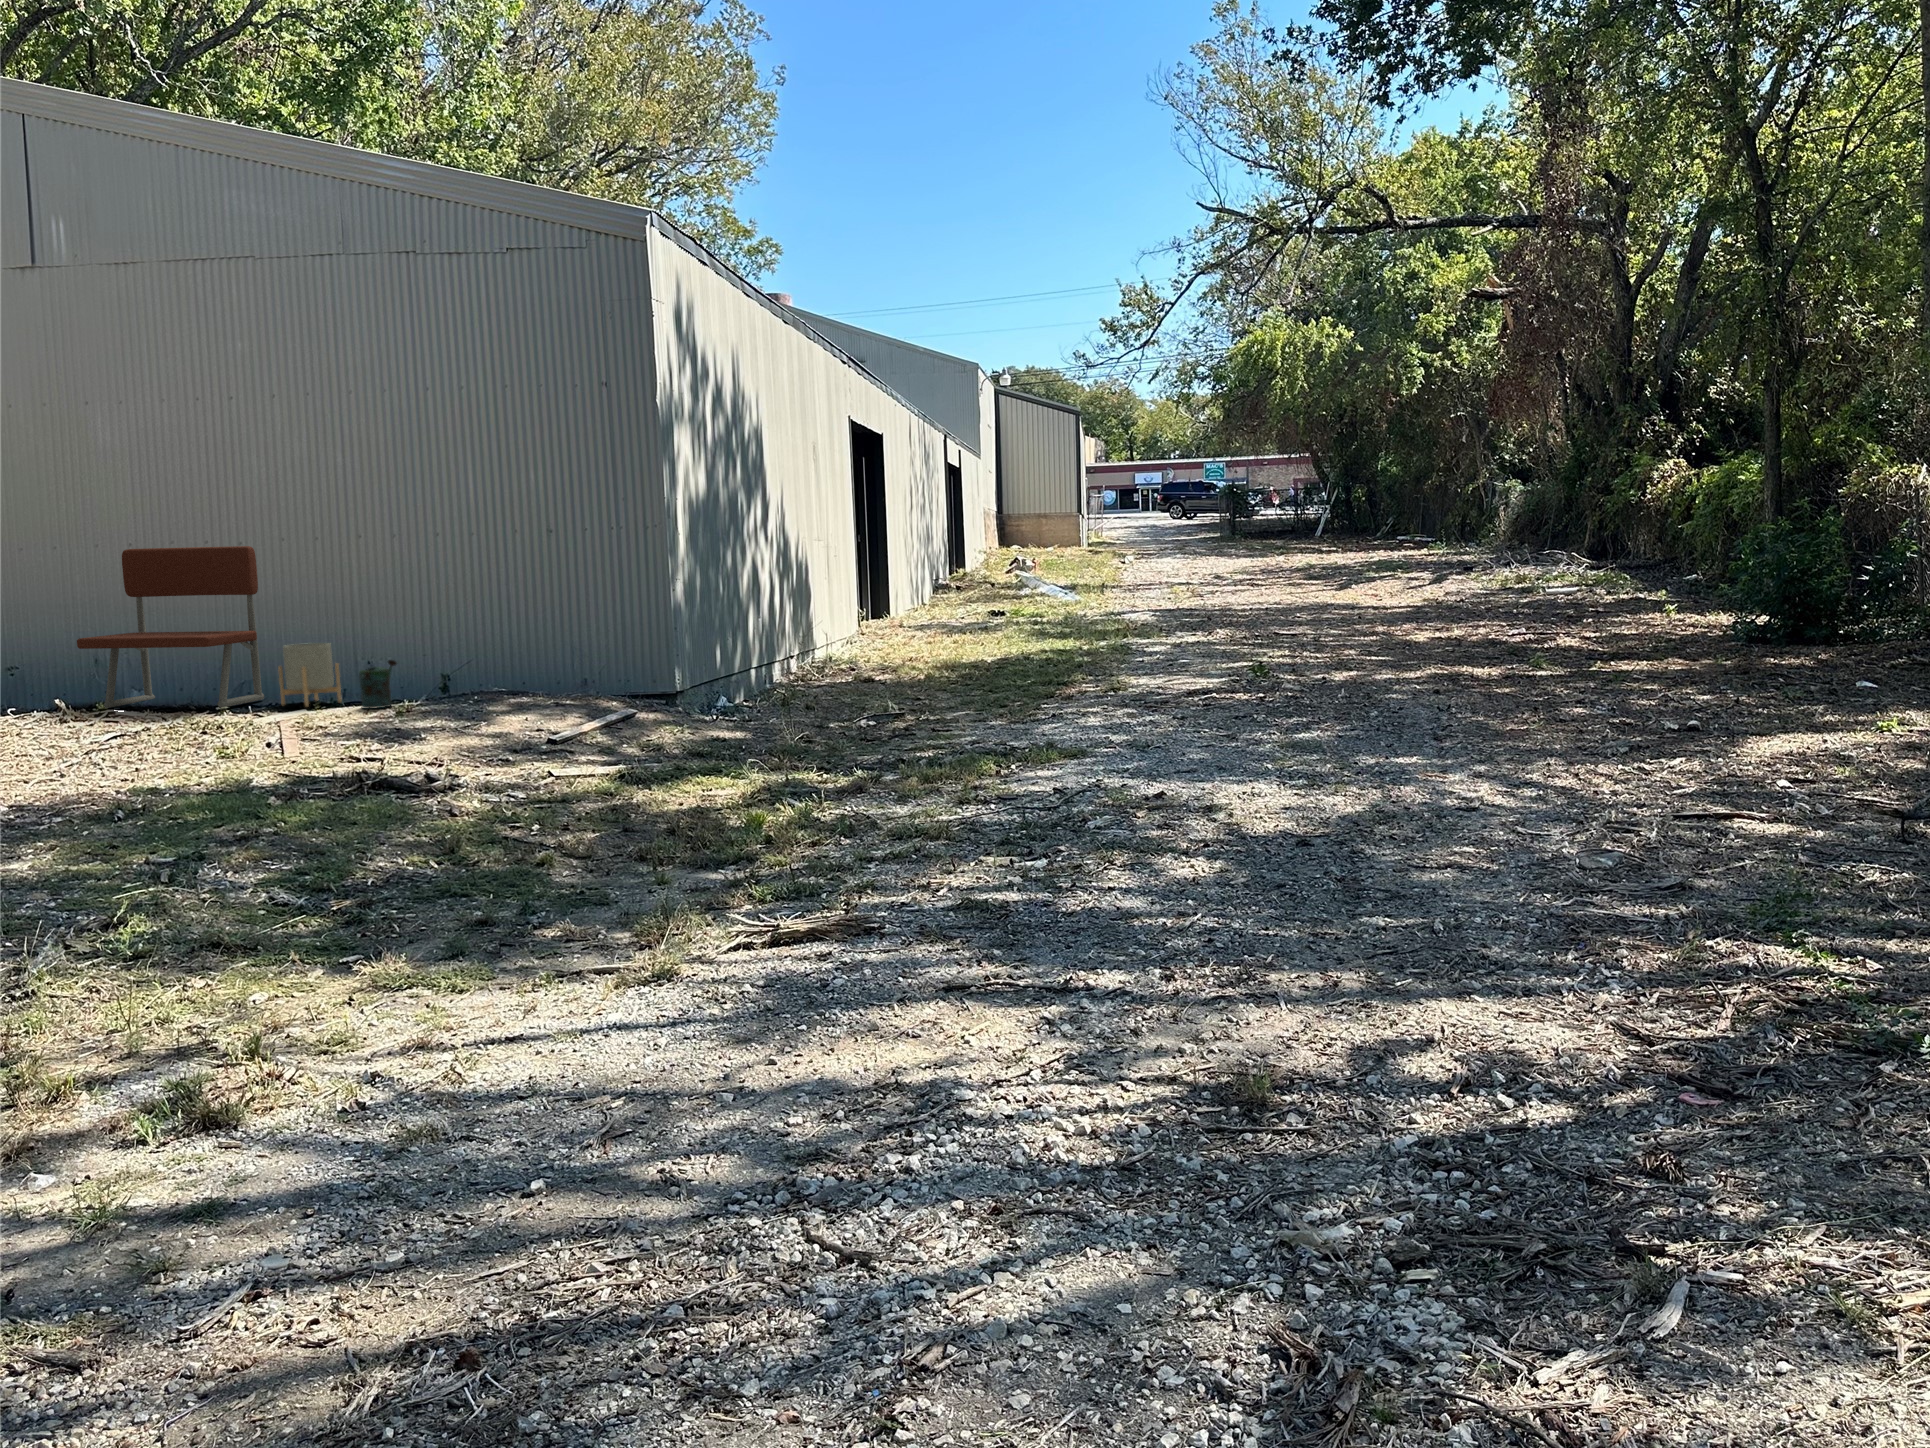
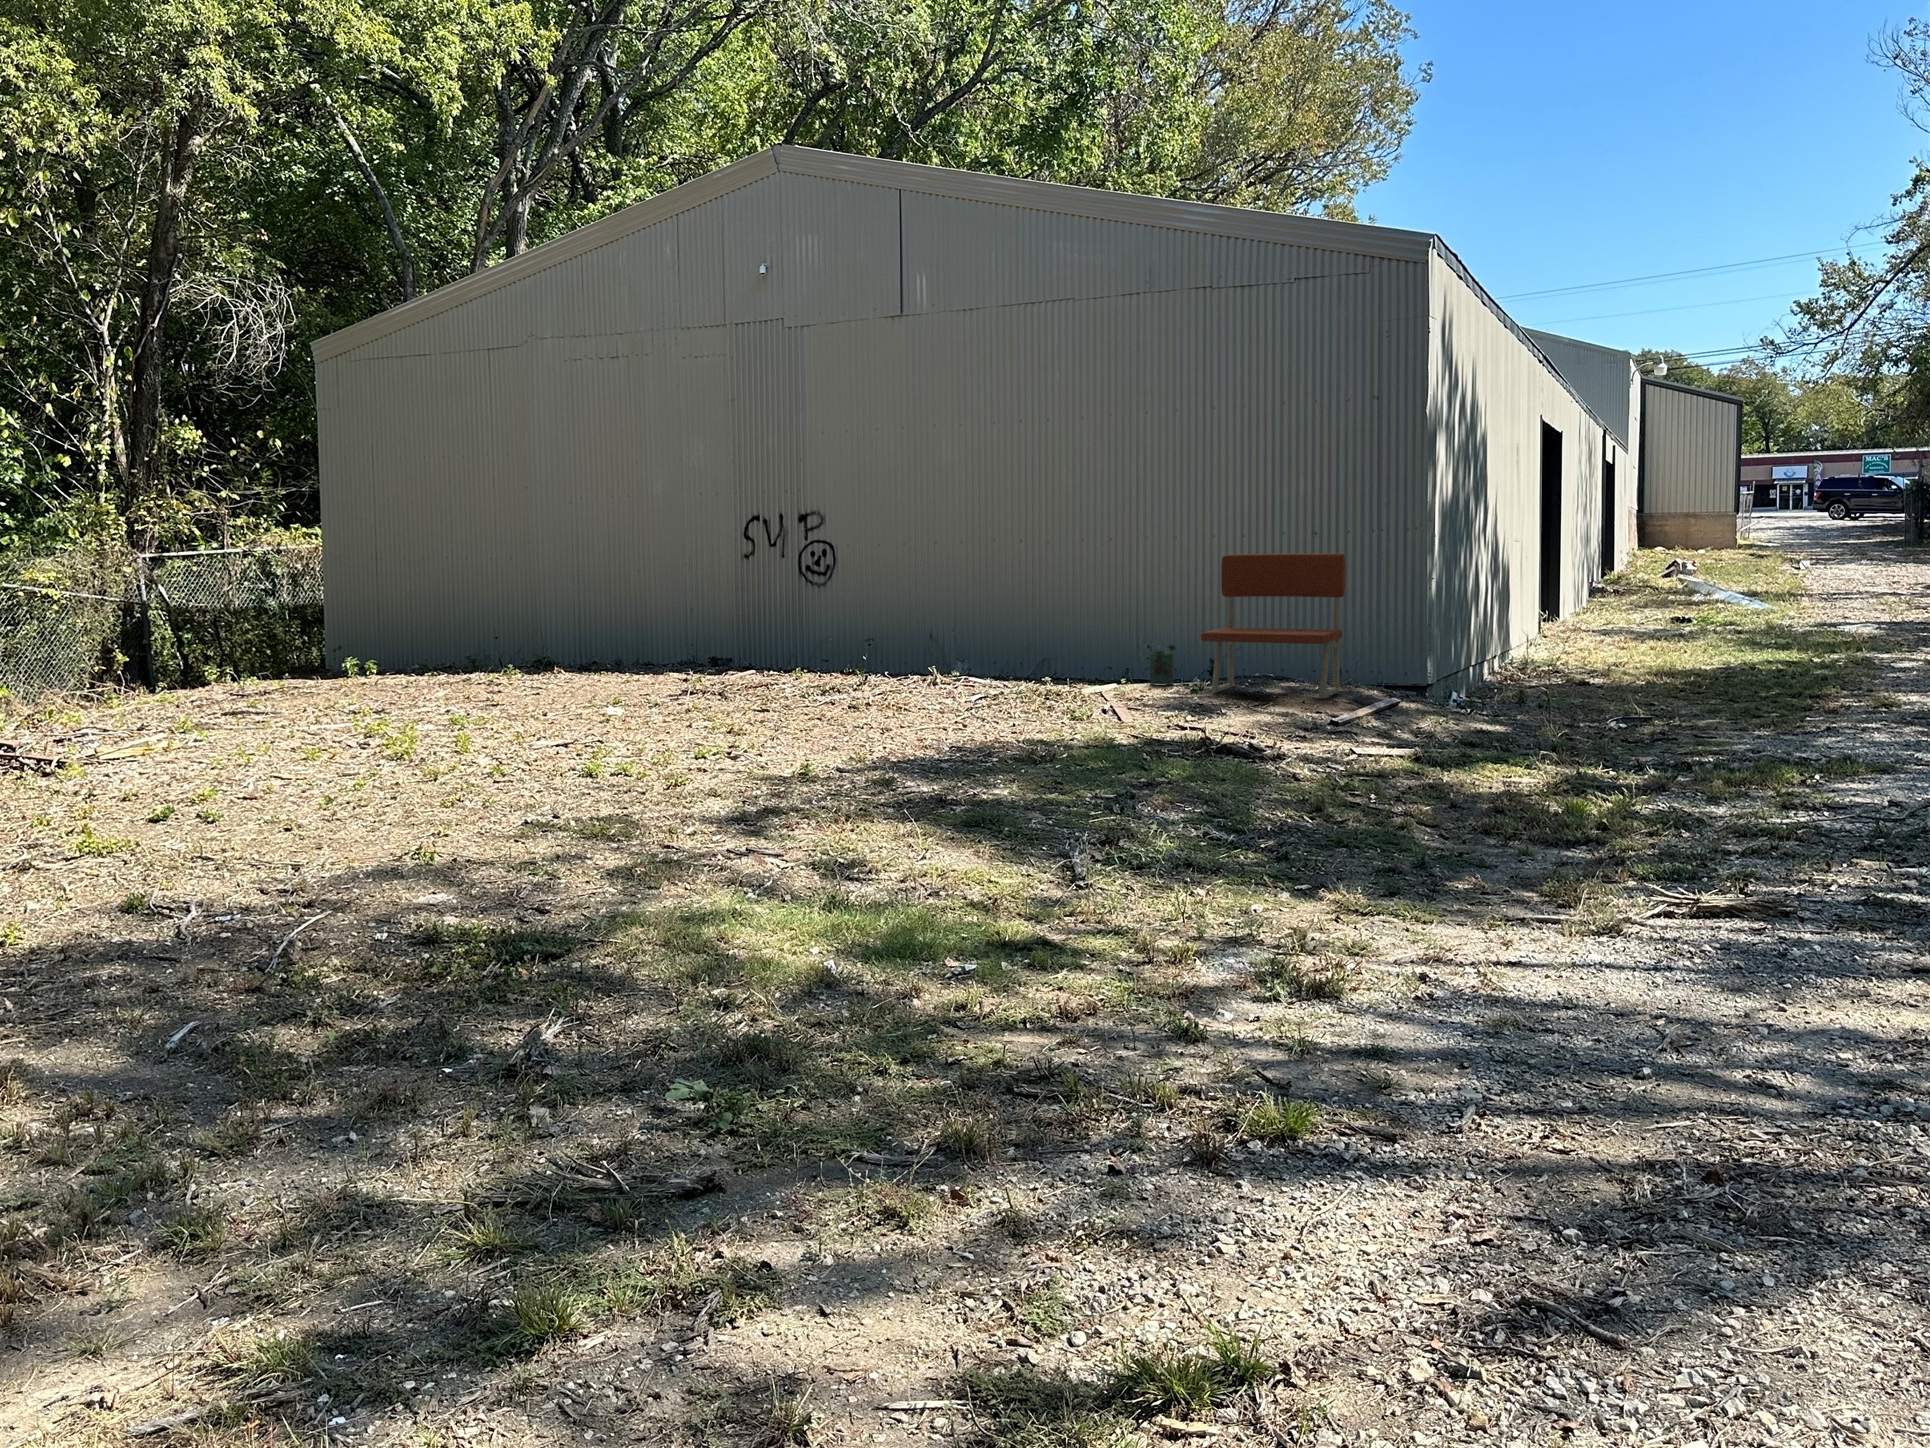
bench: present [77,546,264,708] -> present [1201,553,1345,698]
planter: present [278,643,342,707] -> none [1084,629,1130,681]

